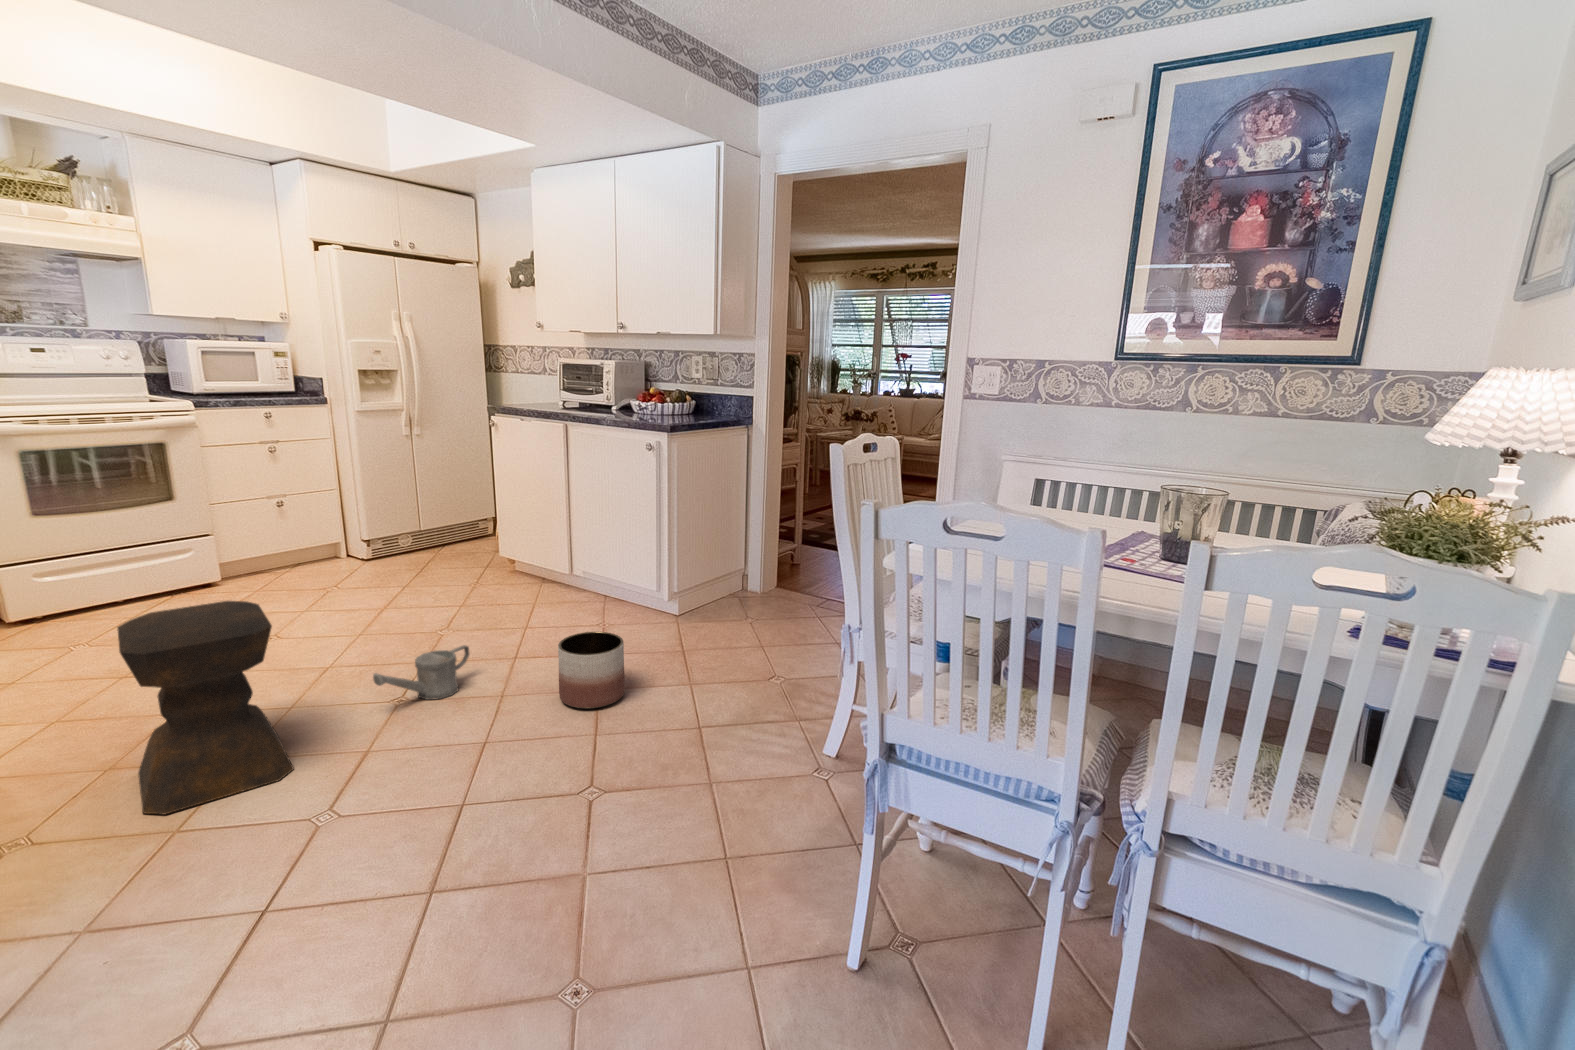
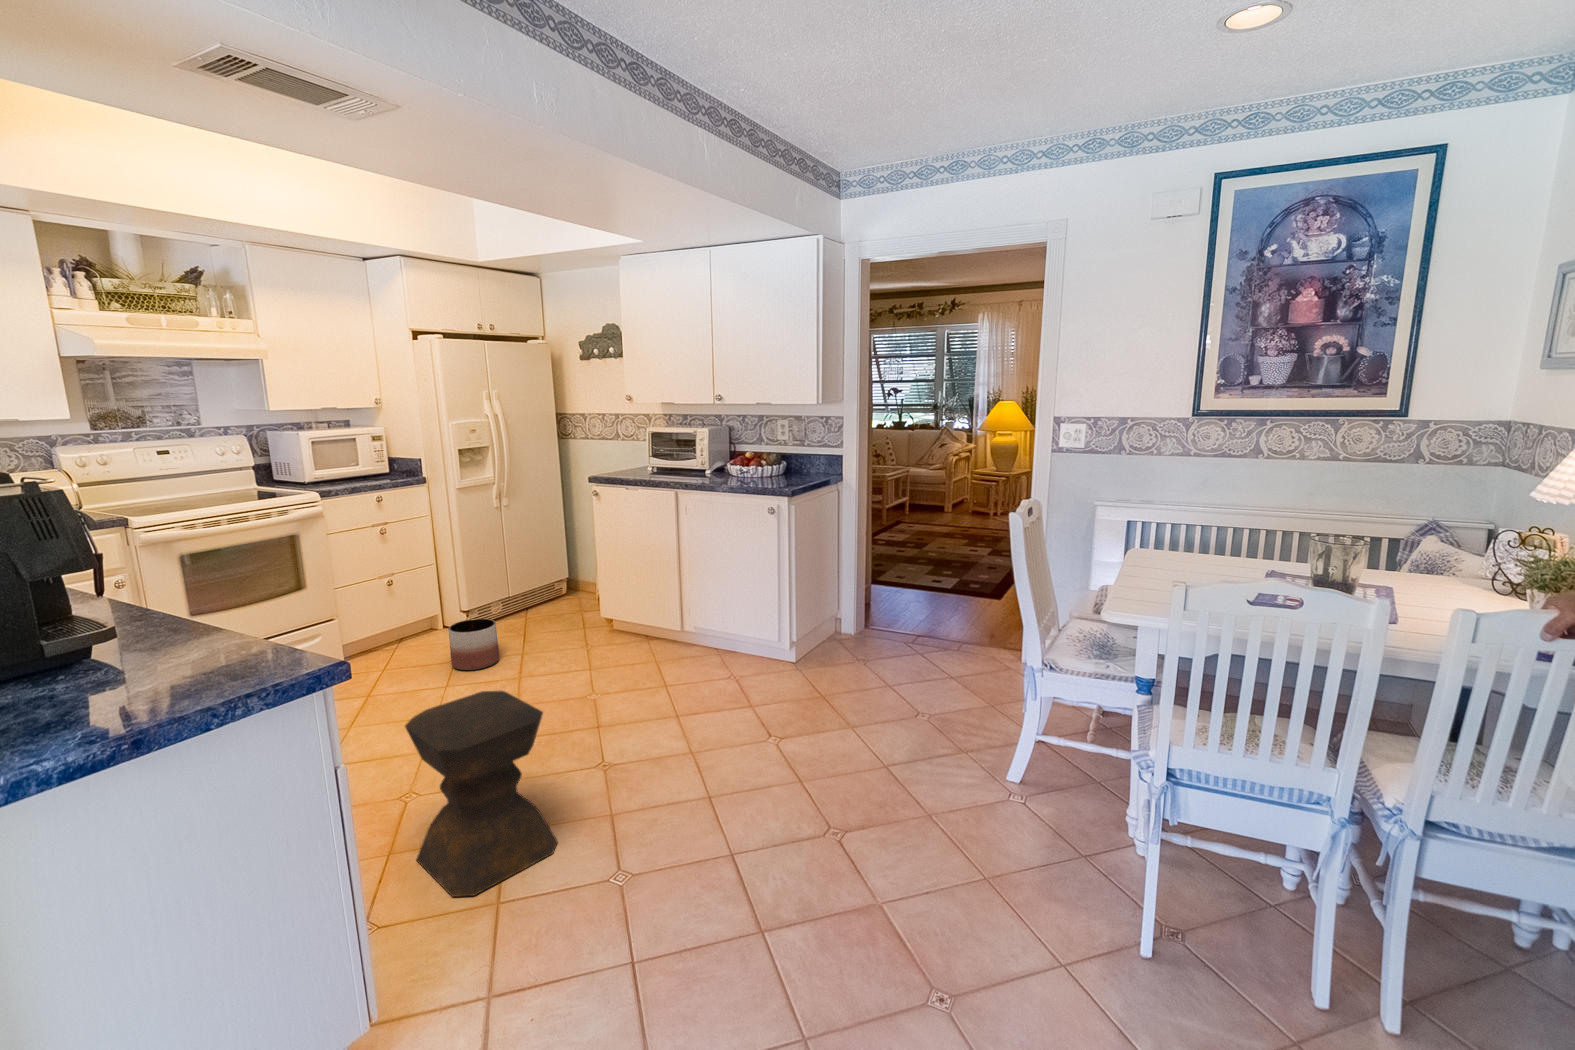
planter: present [558,632,625,709] -> present [448,619,499,670]
watering can: present [373,645,469,700] -> none [592,710,652,765]

